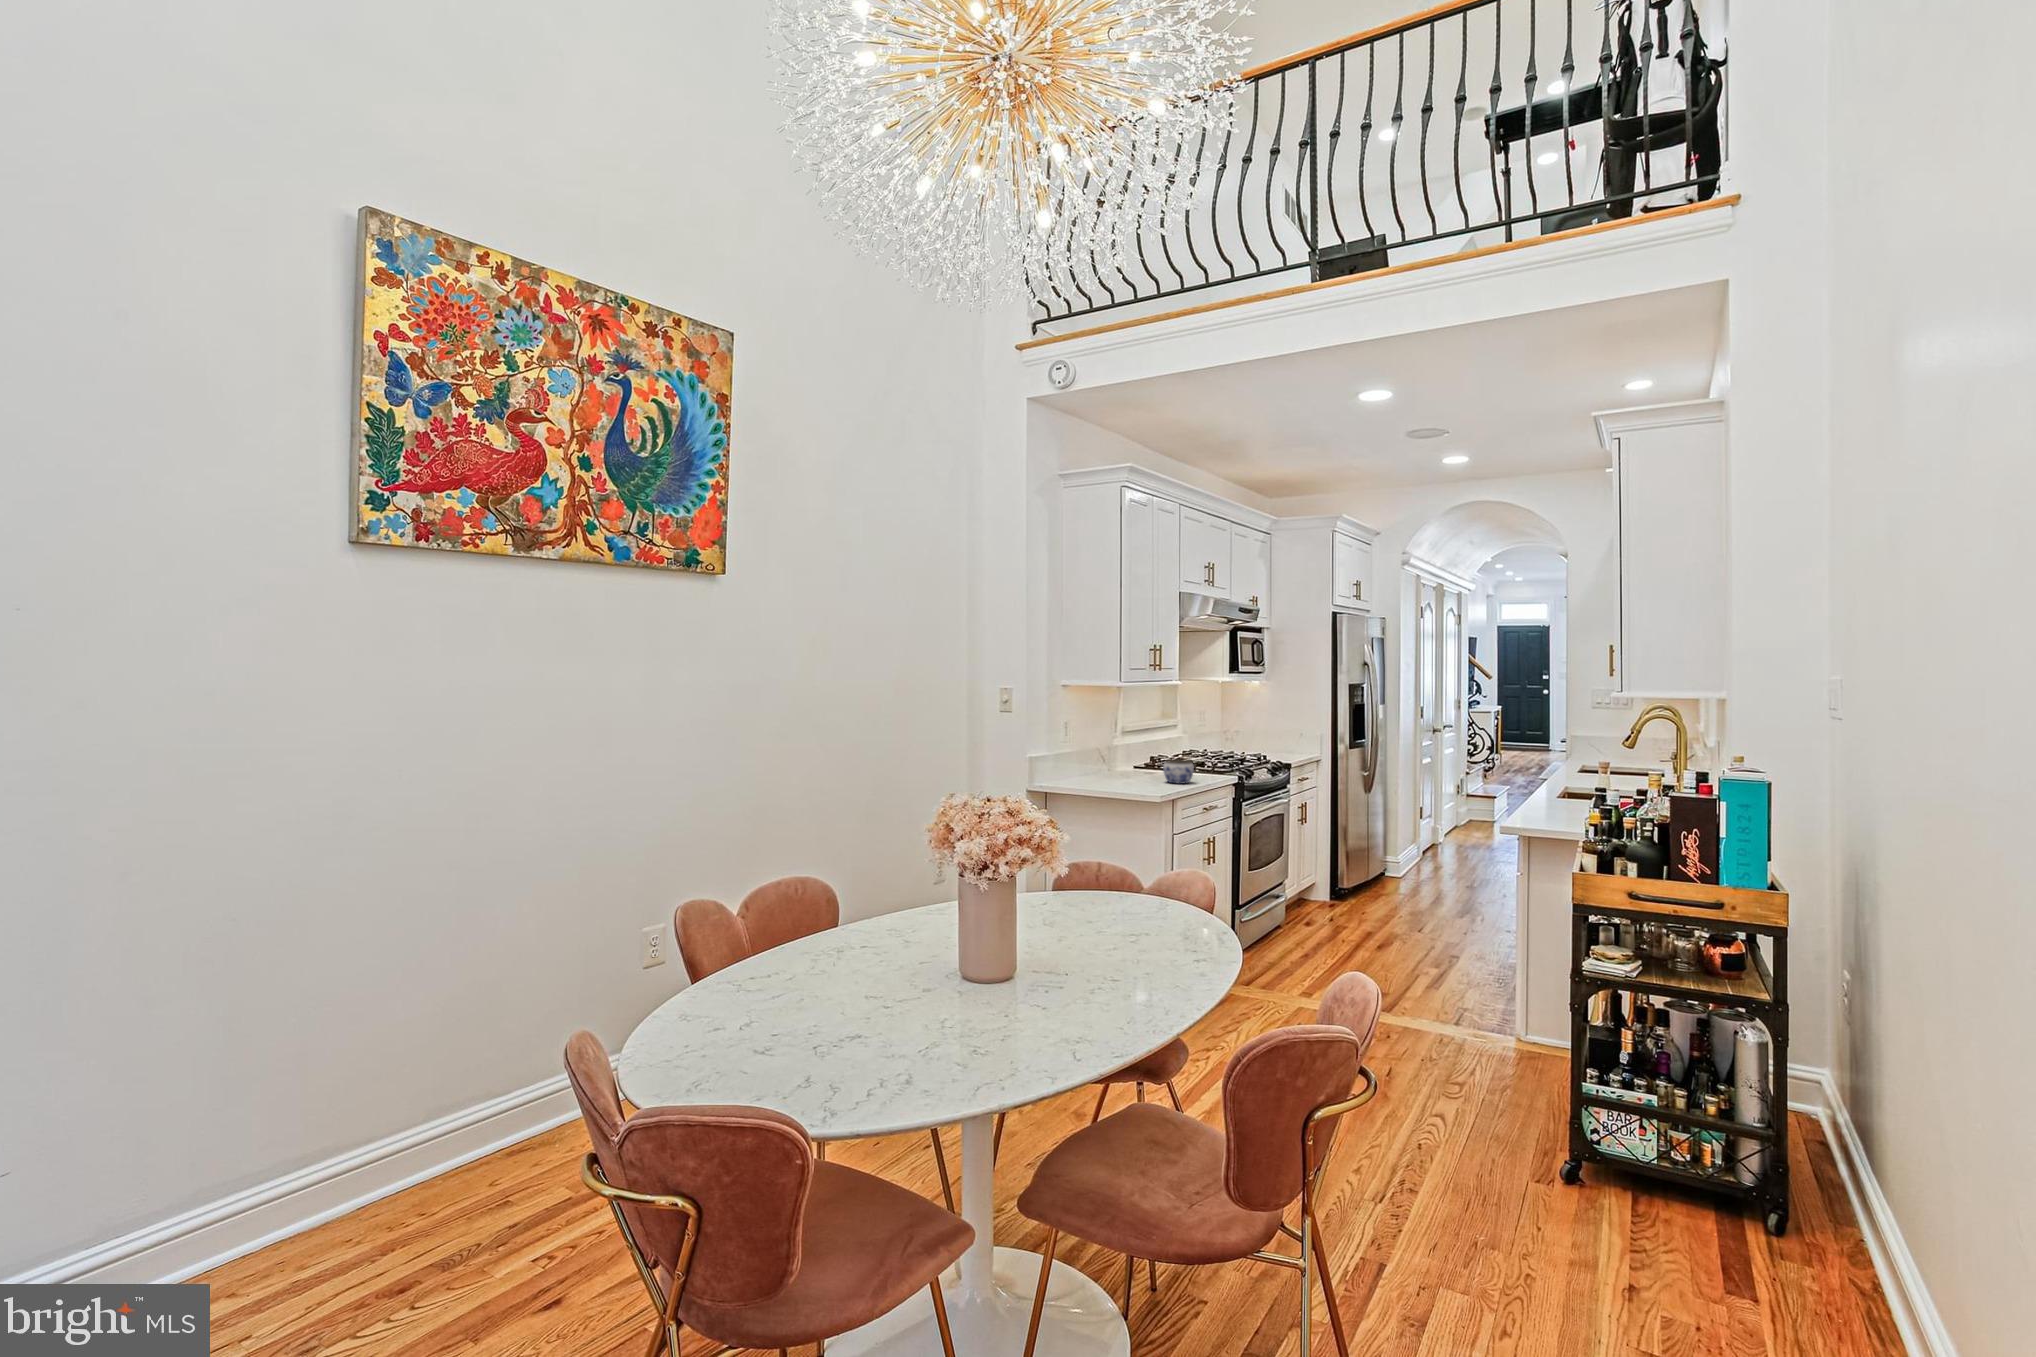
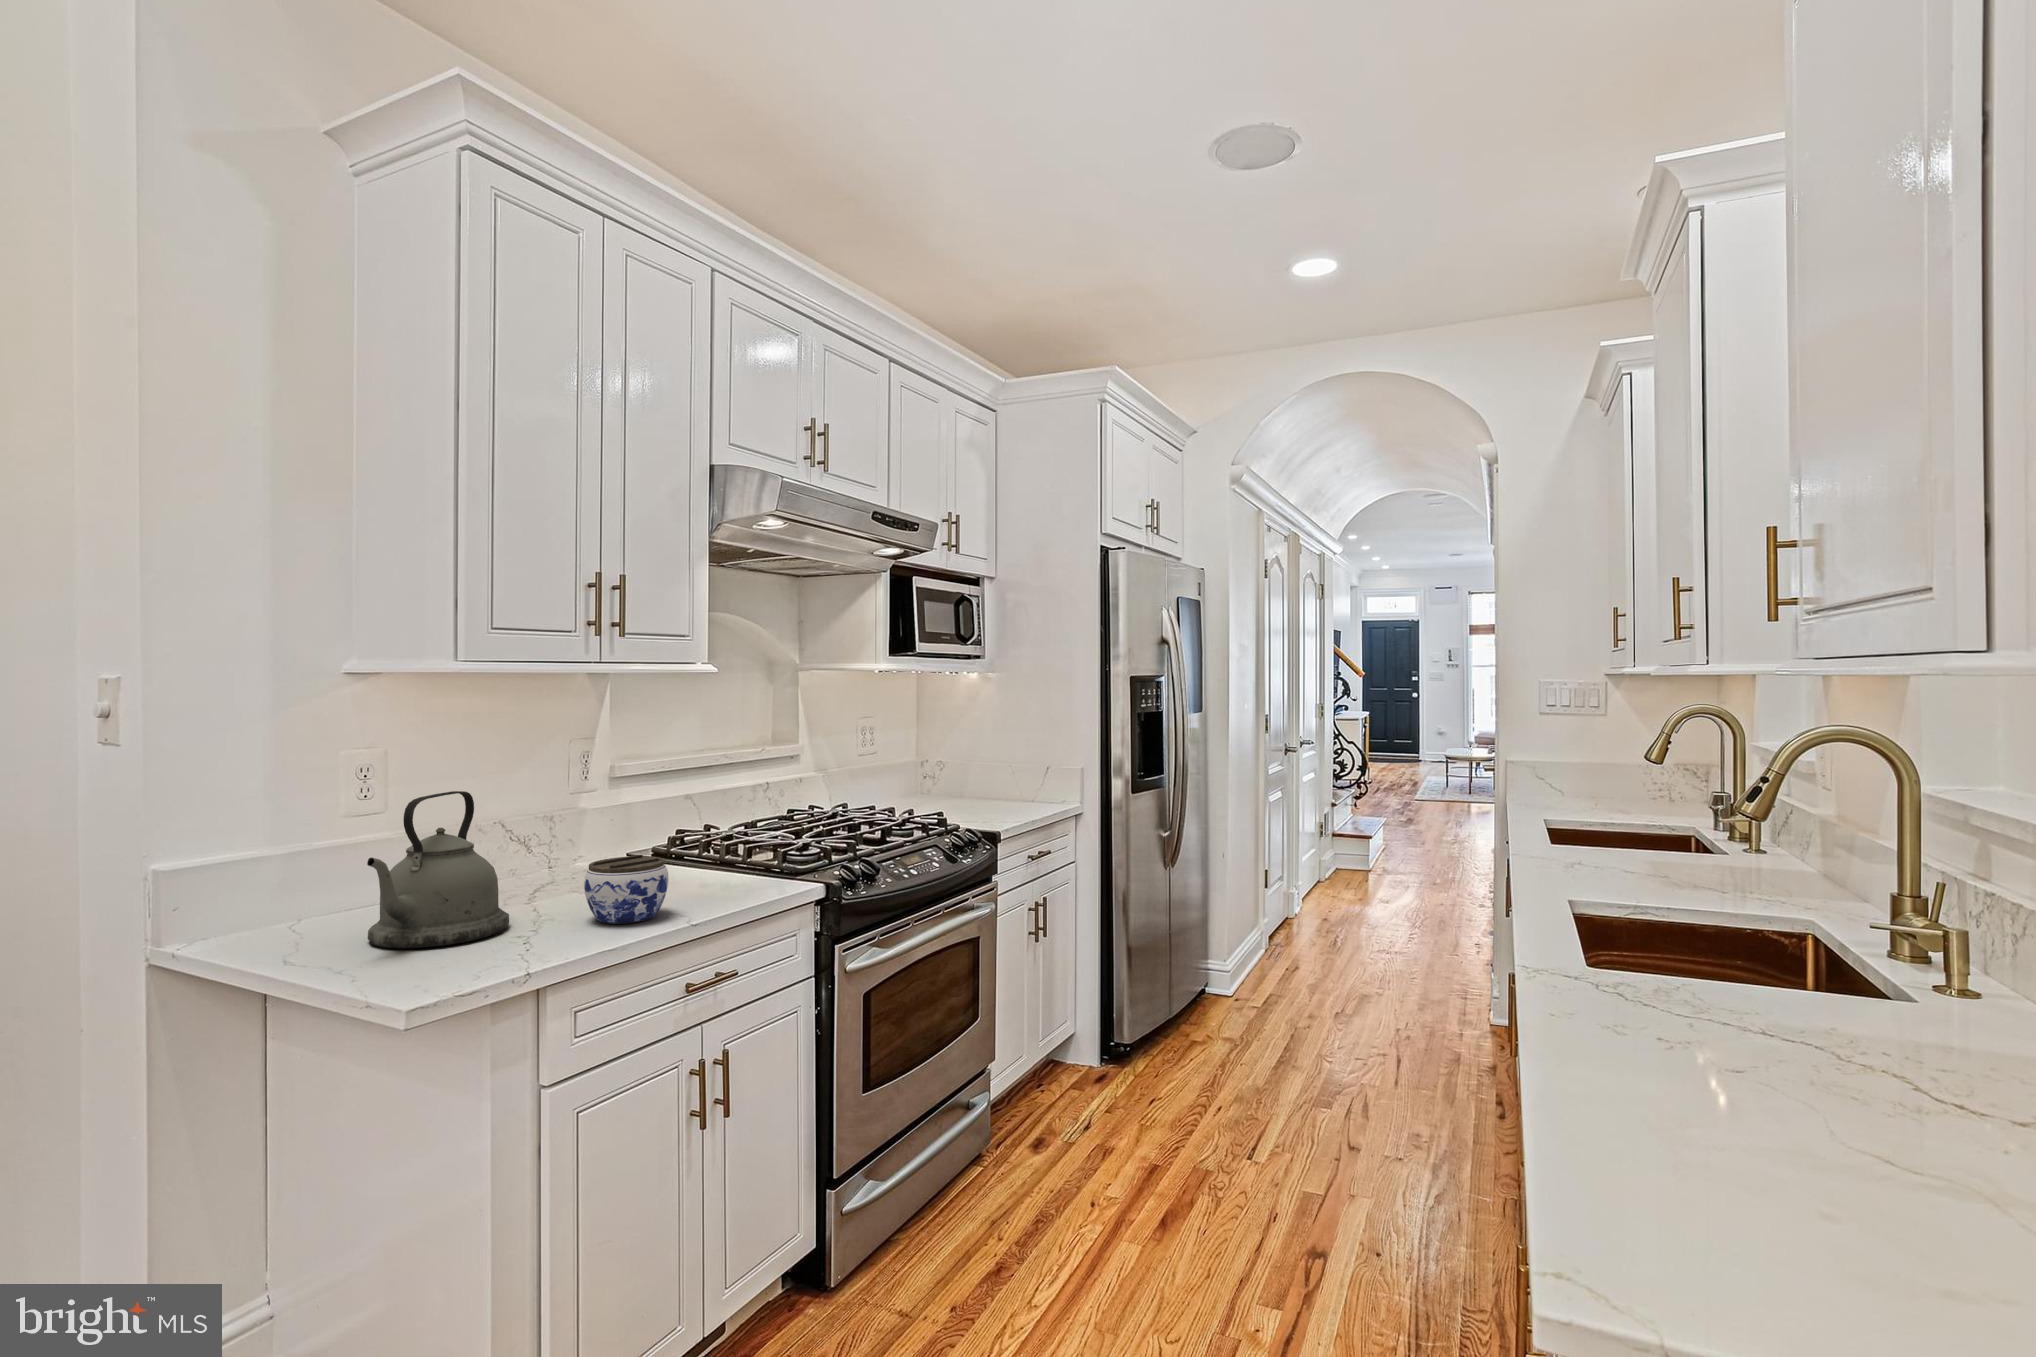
kettle: none [1097,732,1142,786] -> present [367,791,509,948]

